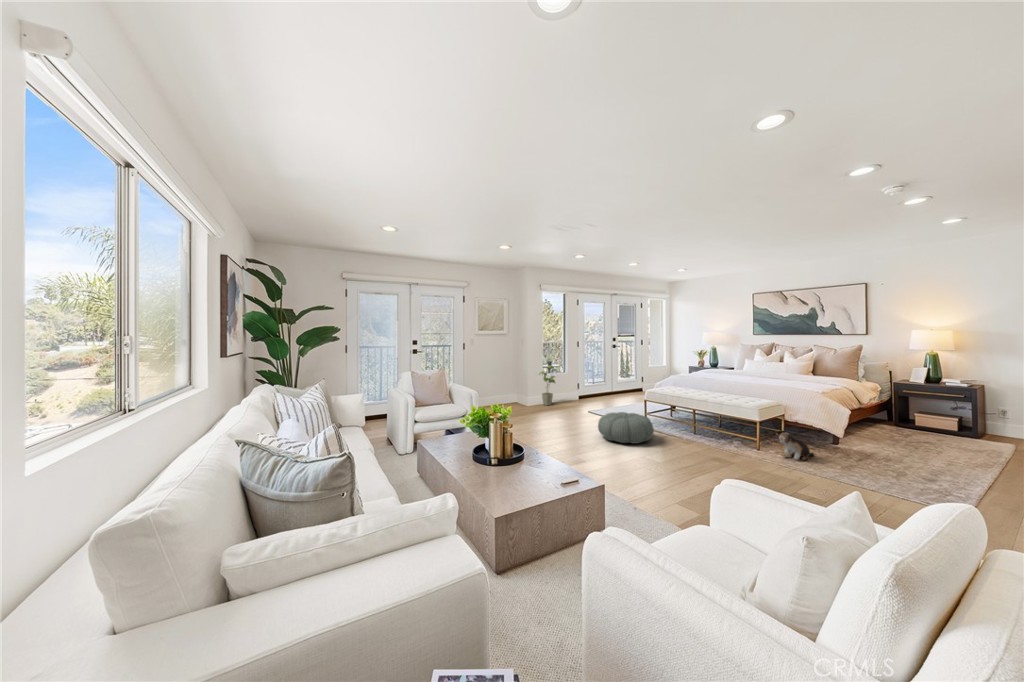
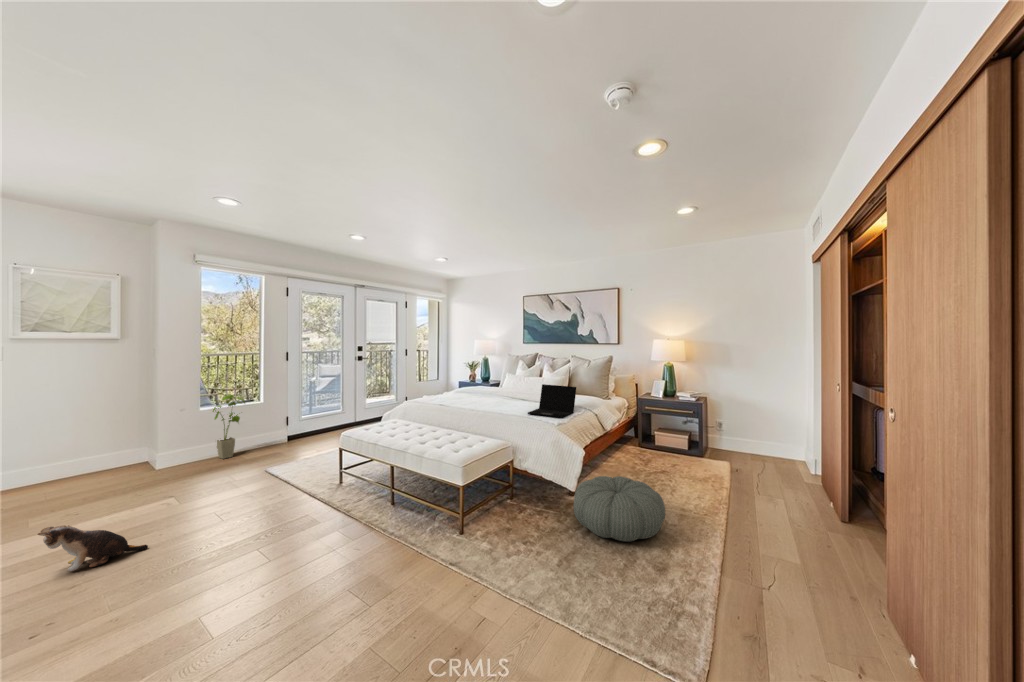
laptop: none [792,364,838,389] -> present [528,384,576,418]
pouf: present [598,412,654,443] -> present [574,476,665,541]
plush toy: present [776,432,814,460] -> present [38,525,148,571]

